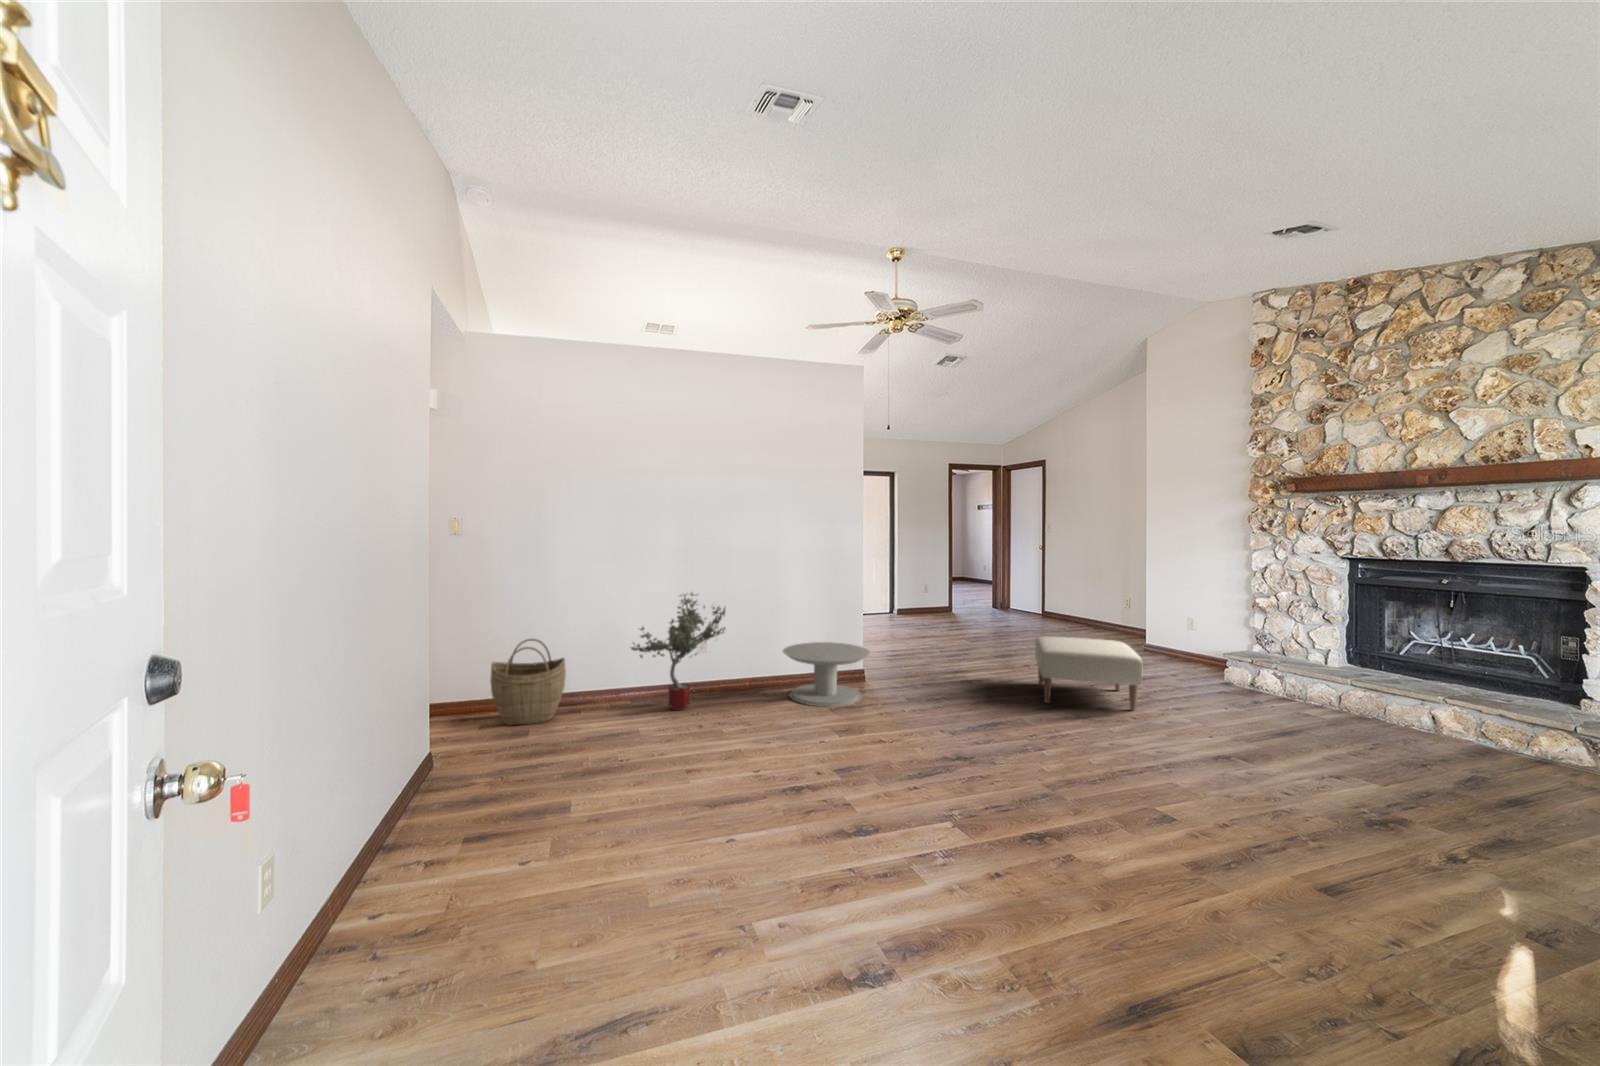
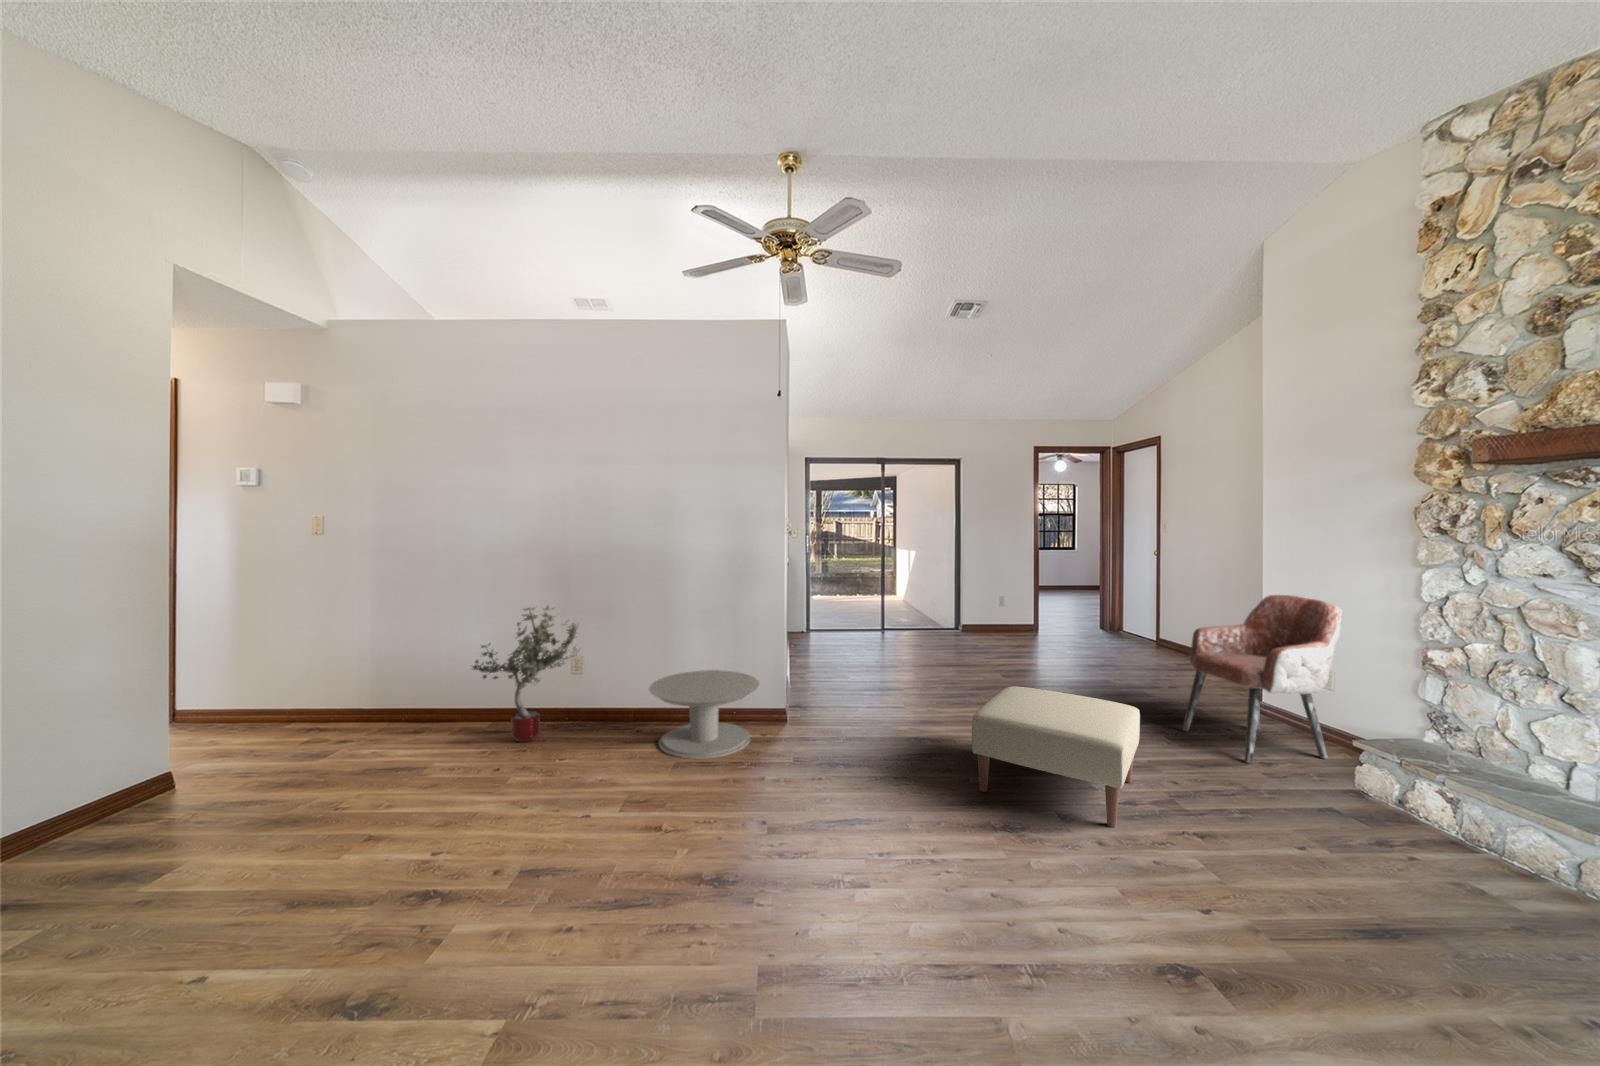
armchair: none [1118,571,1210,676] -> present [1182,595,1342,763]
woven basket: present [490,639,566,726] -> none [326,649,417,743]

